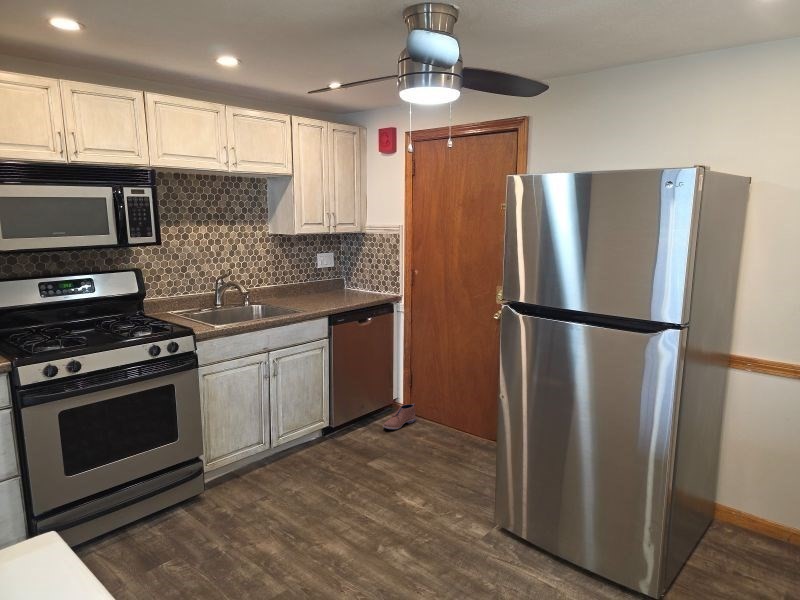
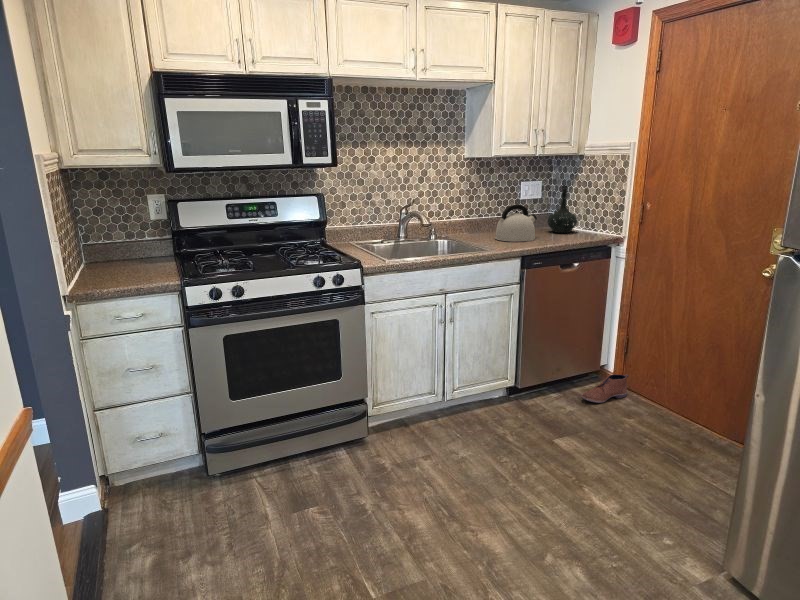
bottle: none [341,256,365,295] -> present [548,185,577,233]
kettle: none [301,273,334,304] -> present [495,205,537,242]

